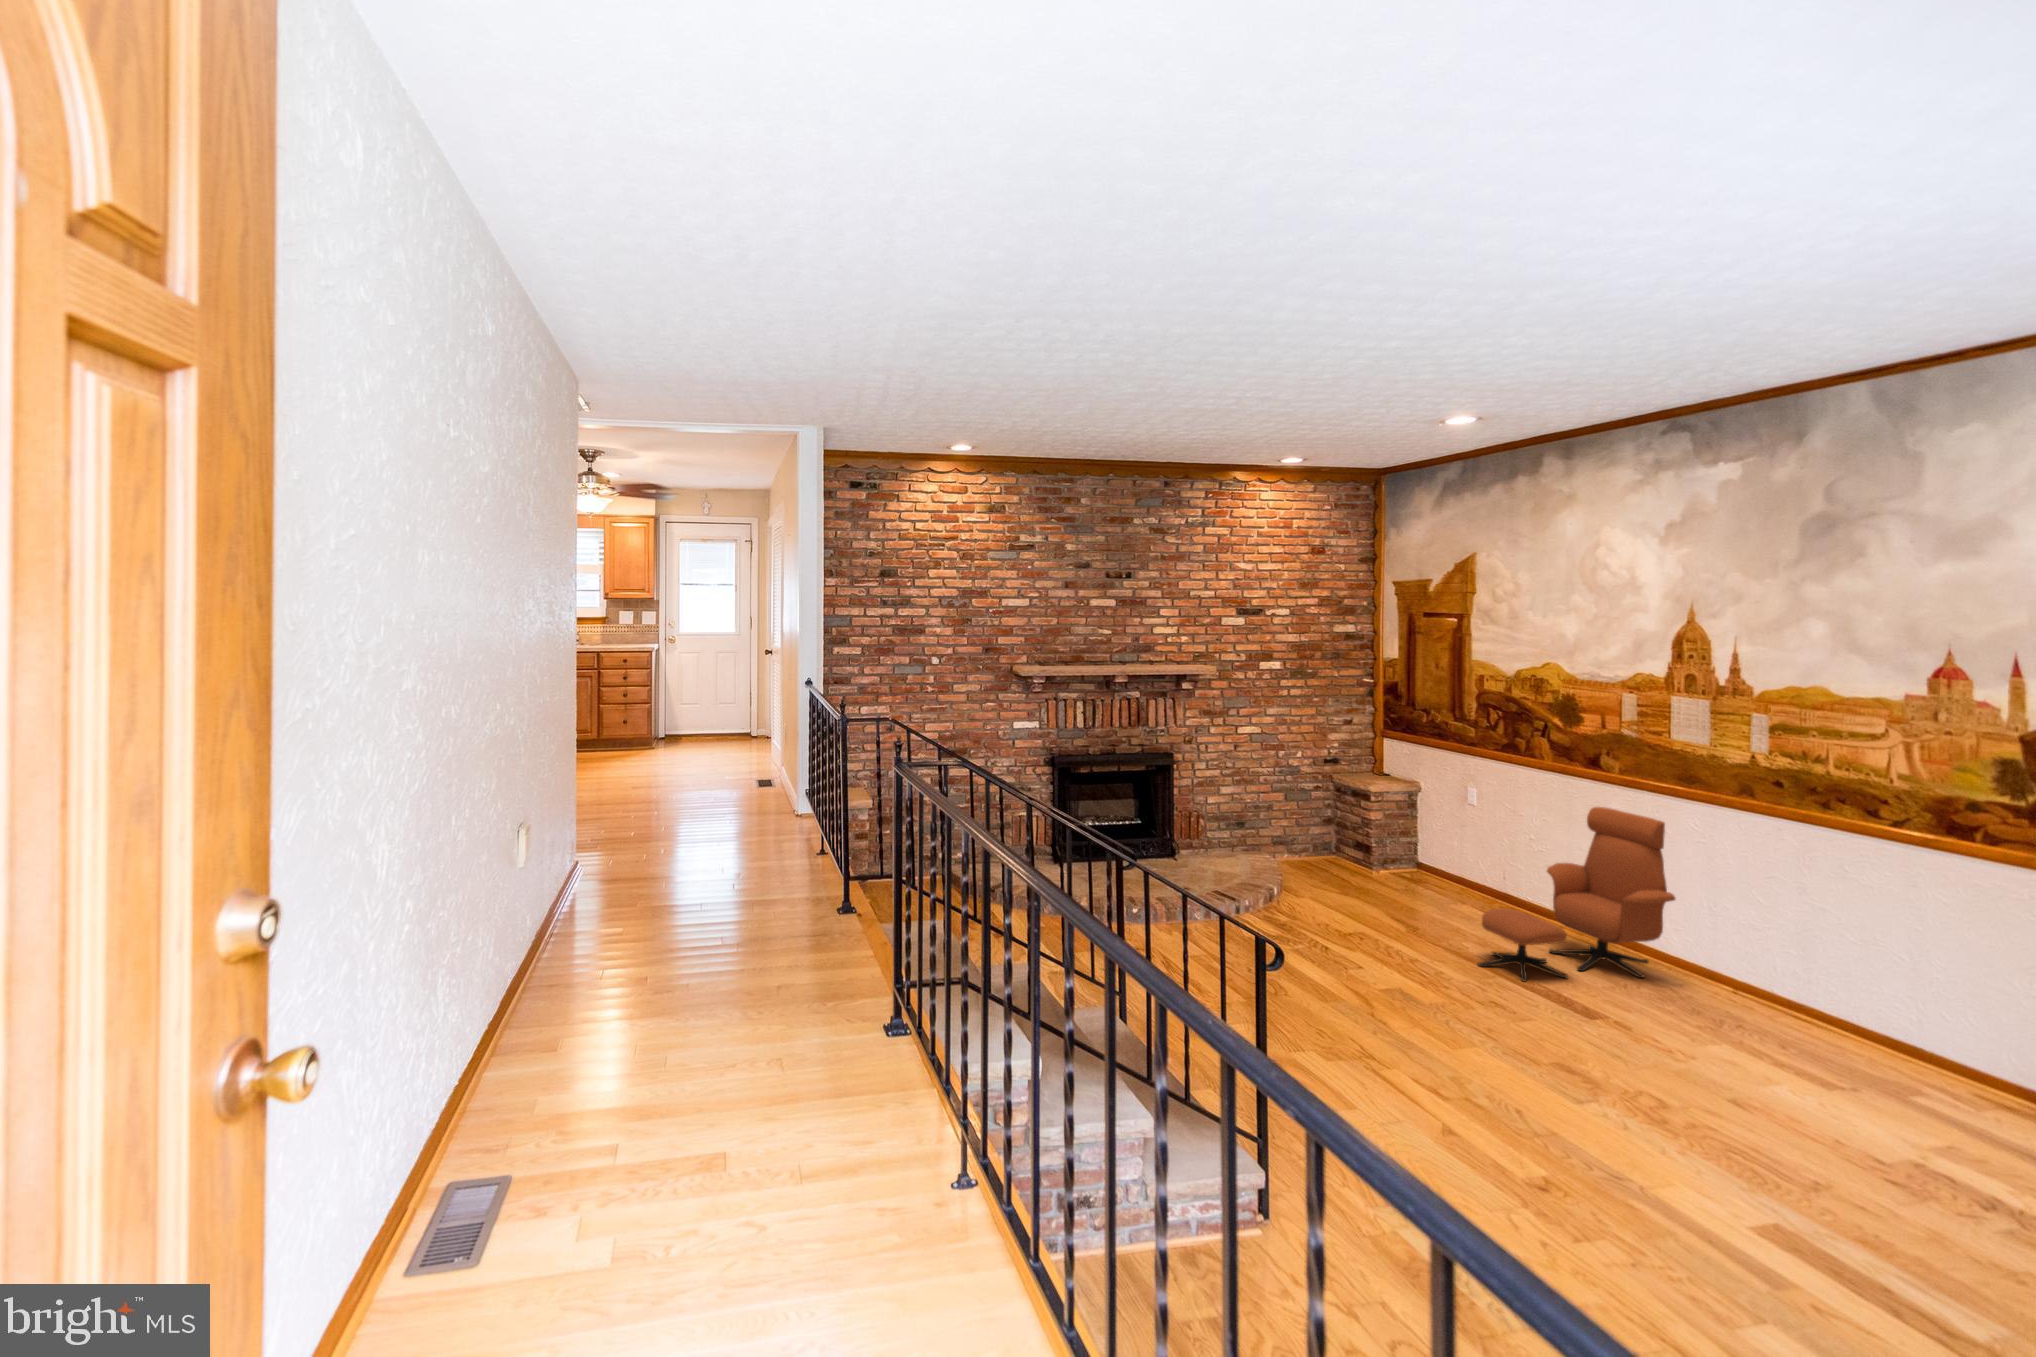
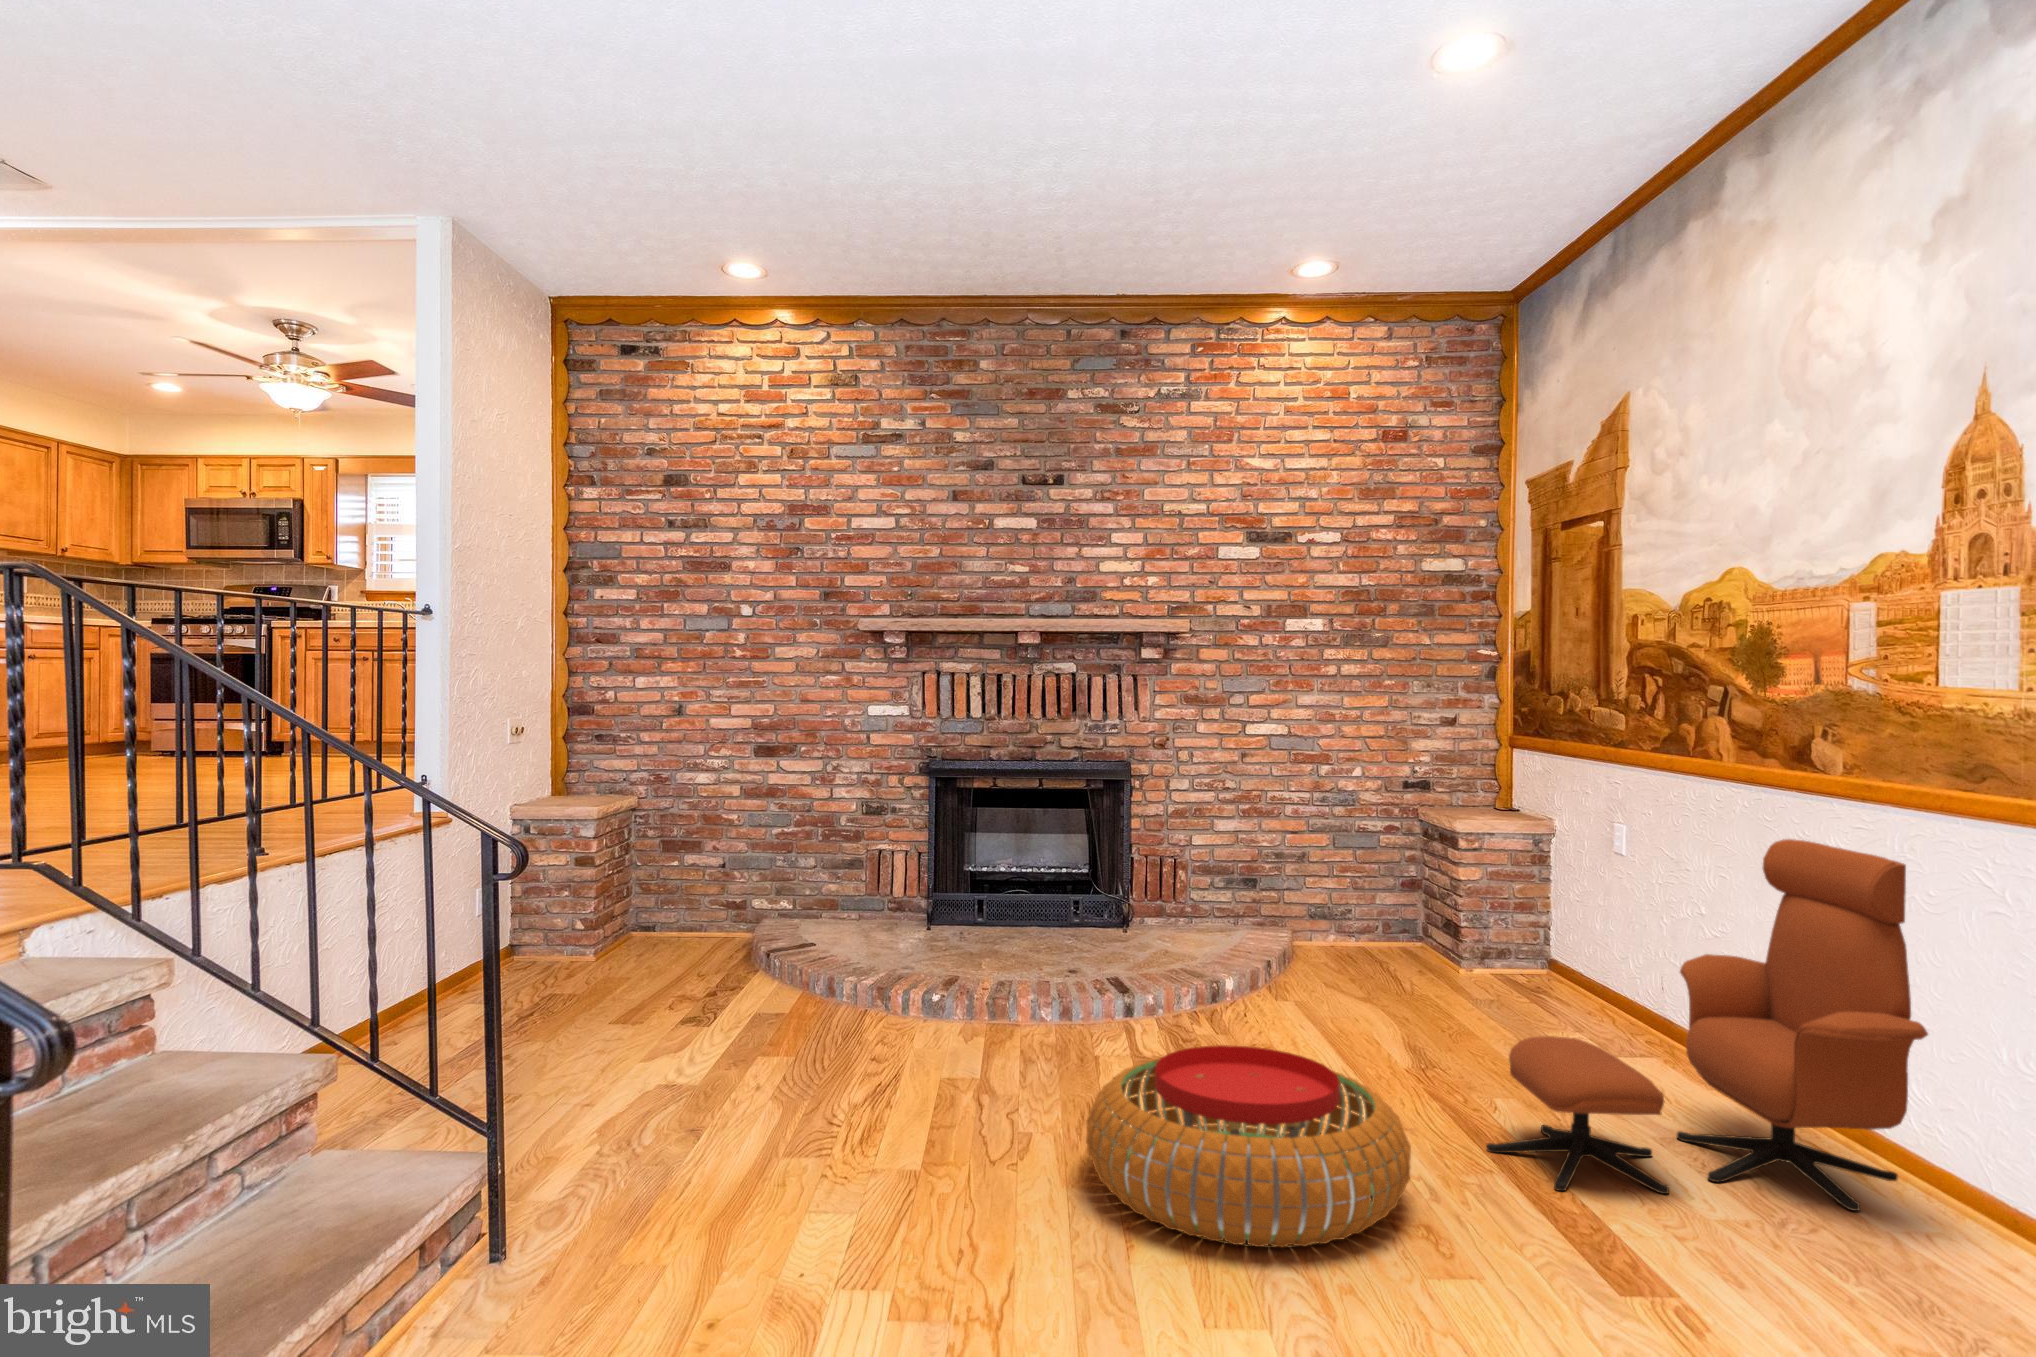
pouf: none [1317,925,1483,1018] -> present [1086,1045,1411,1247]

